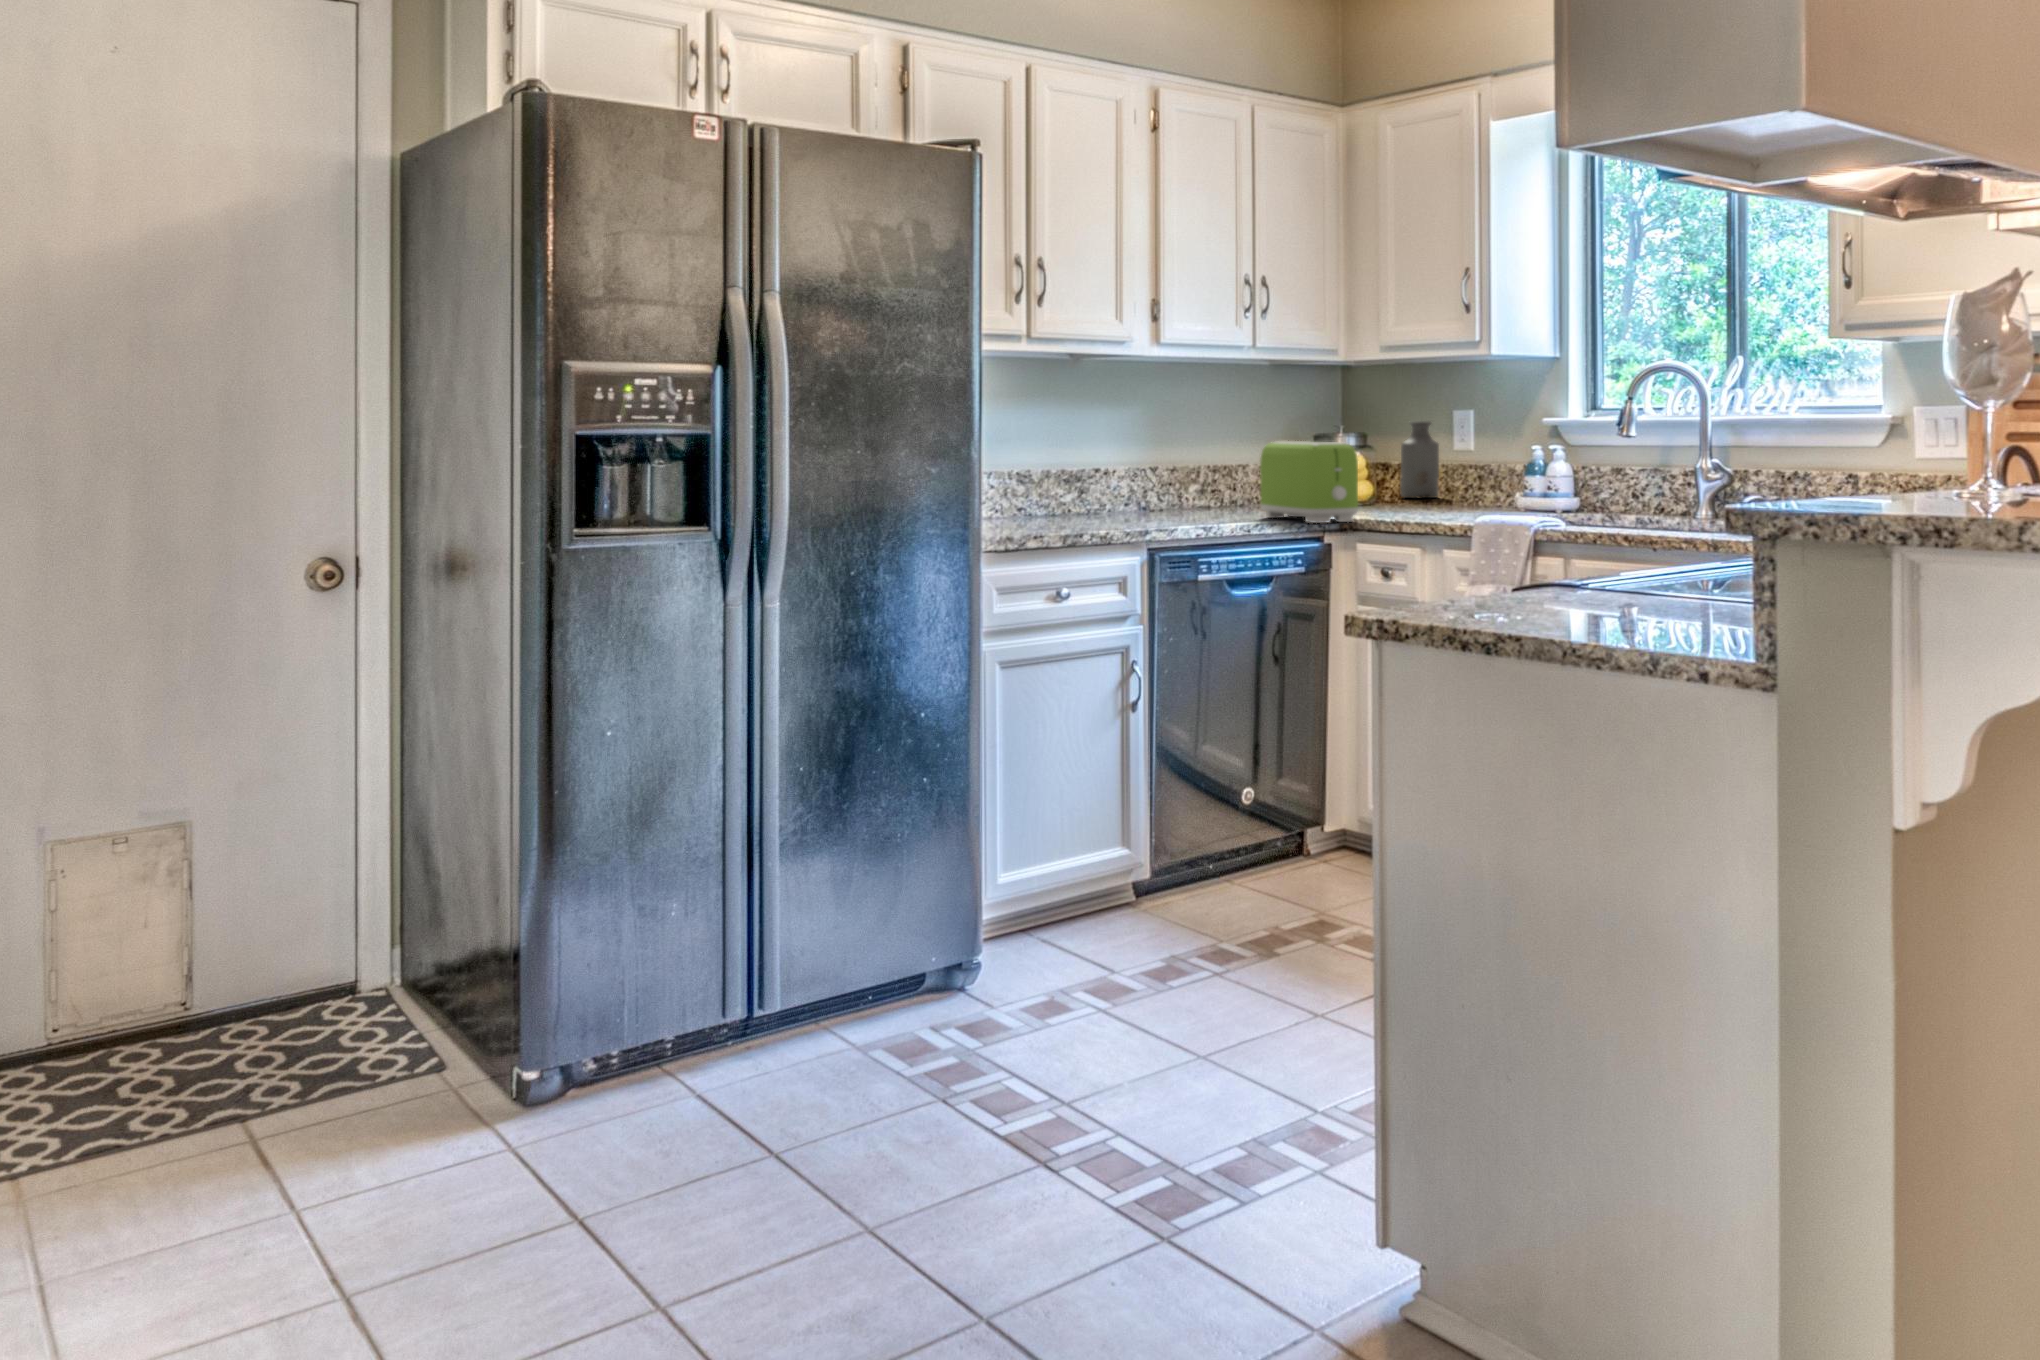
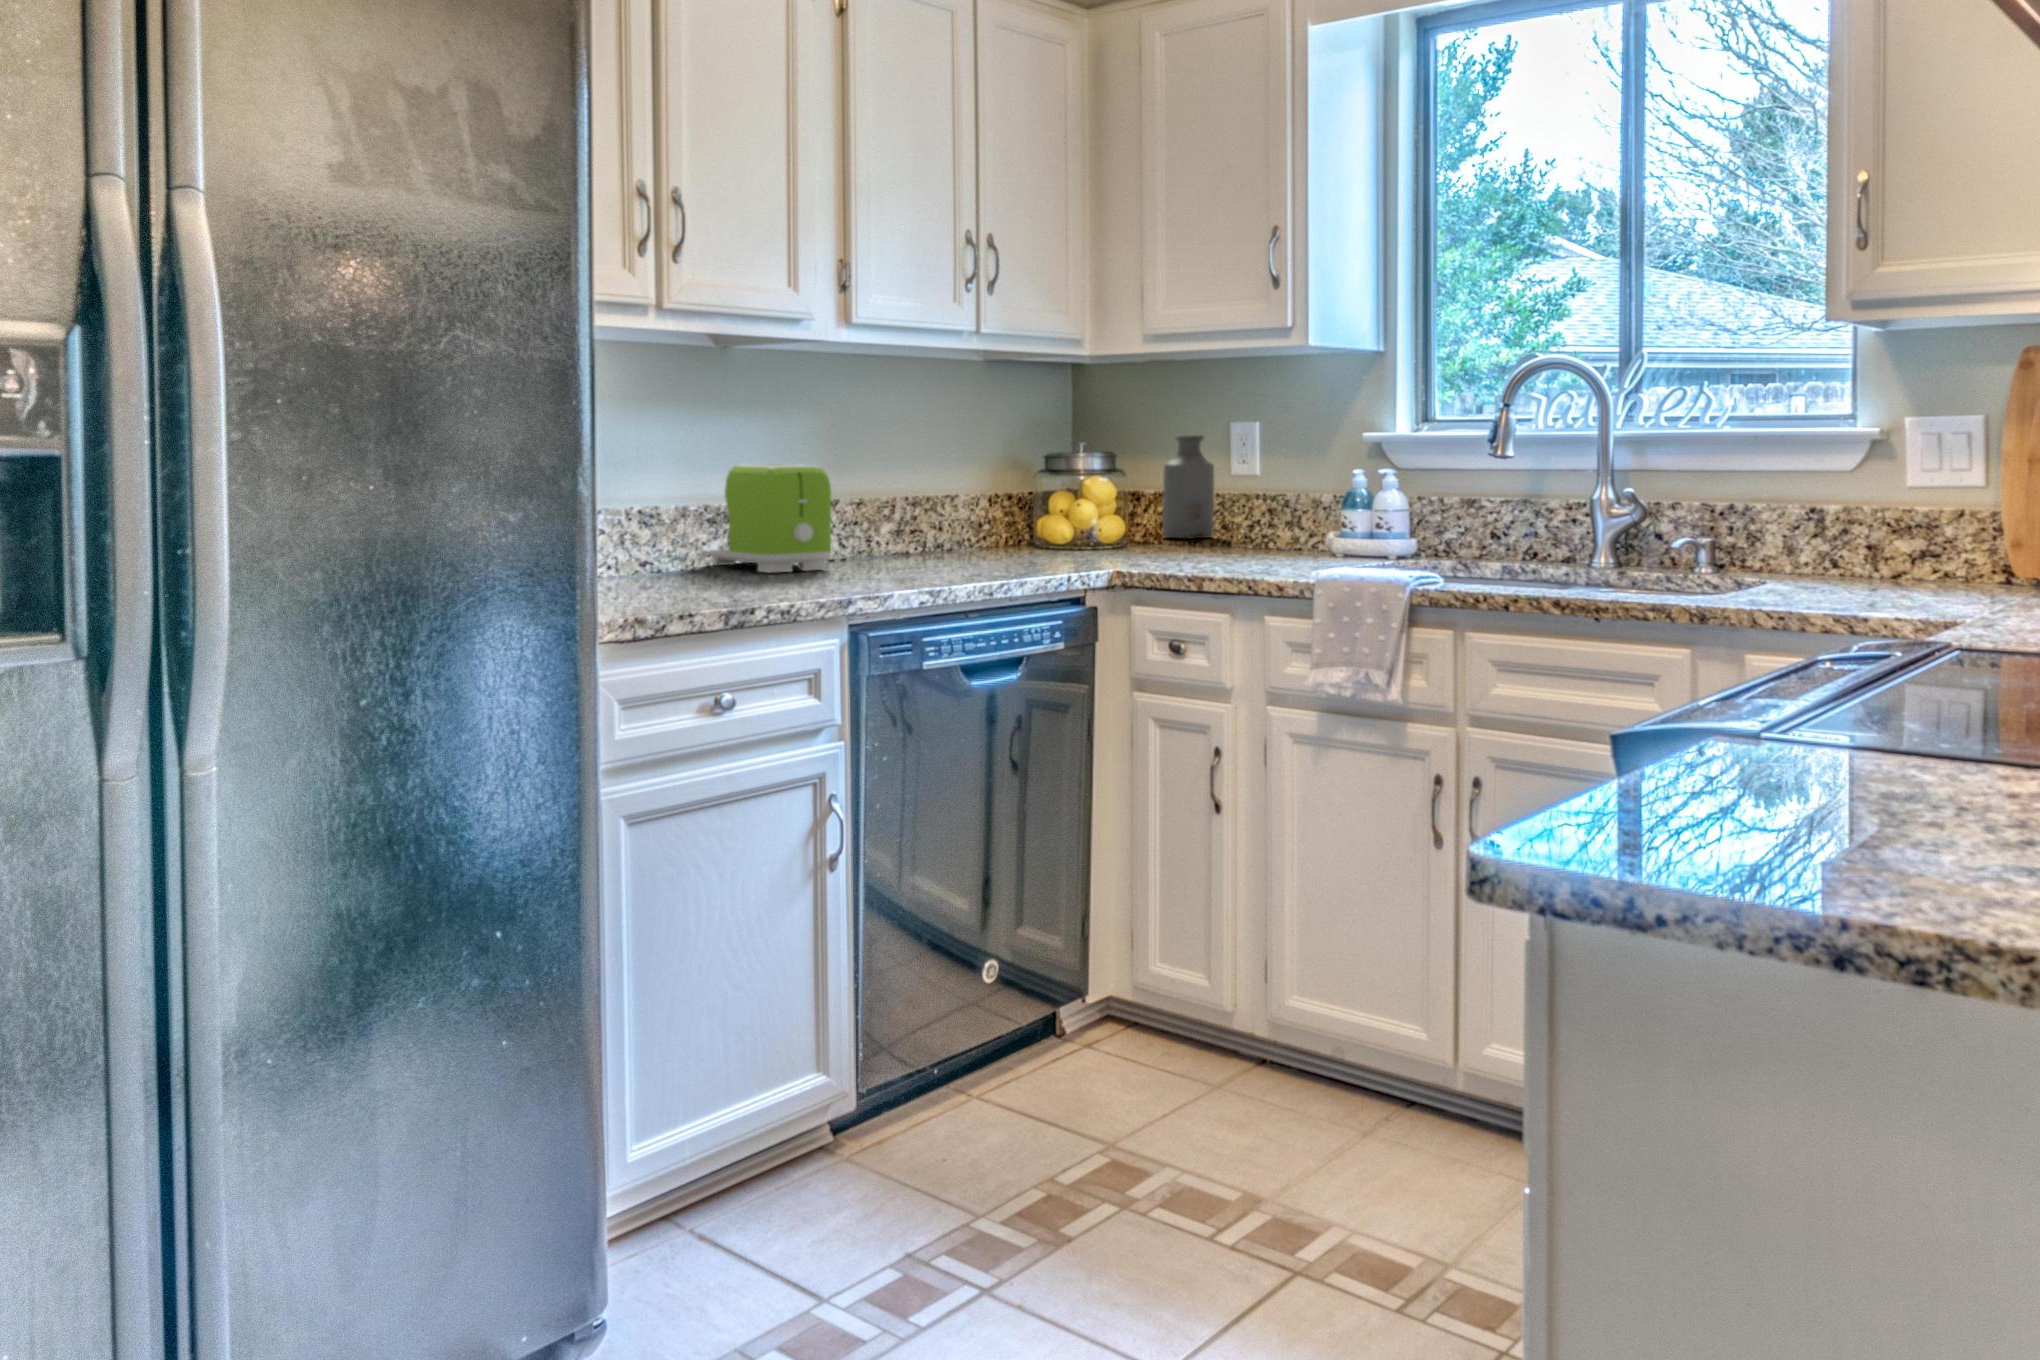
toaster: present [1260,441,1358,523] -> present [706,463,831,572]

